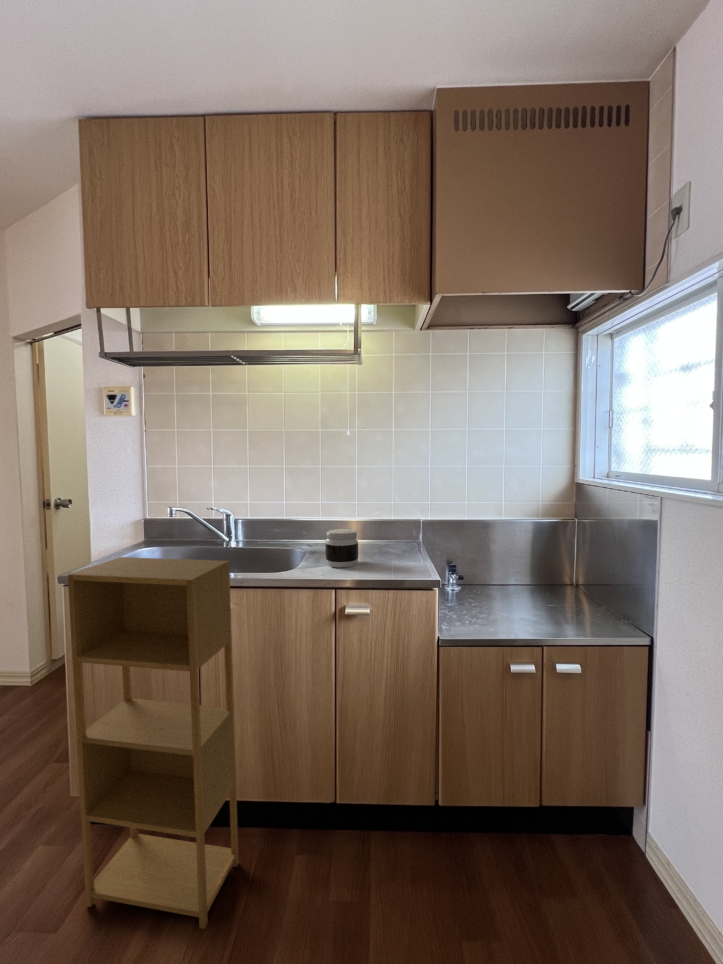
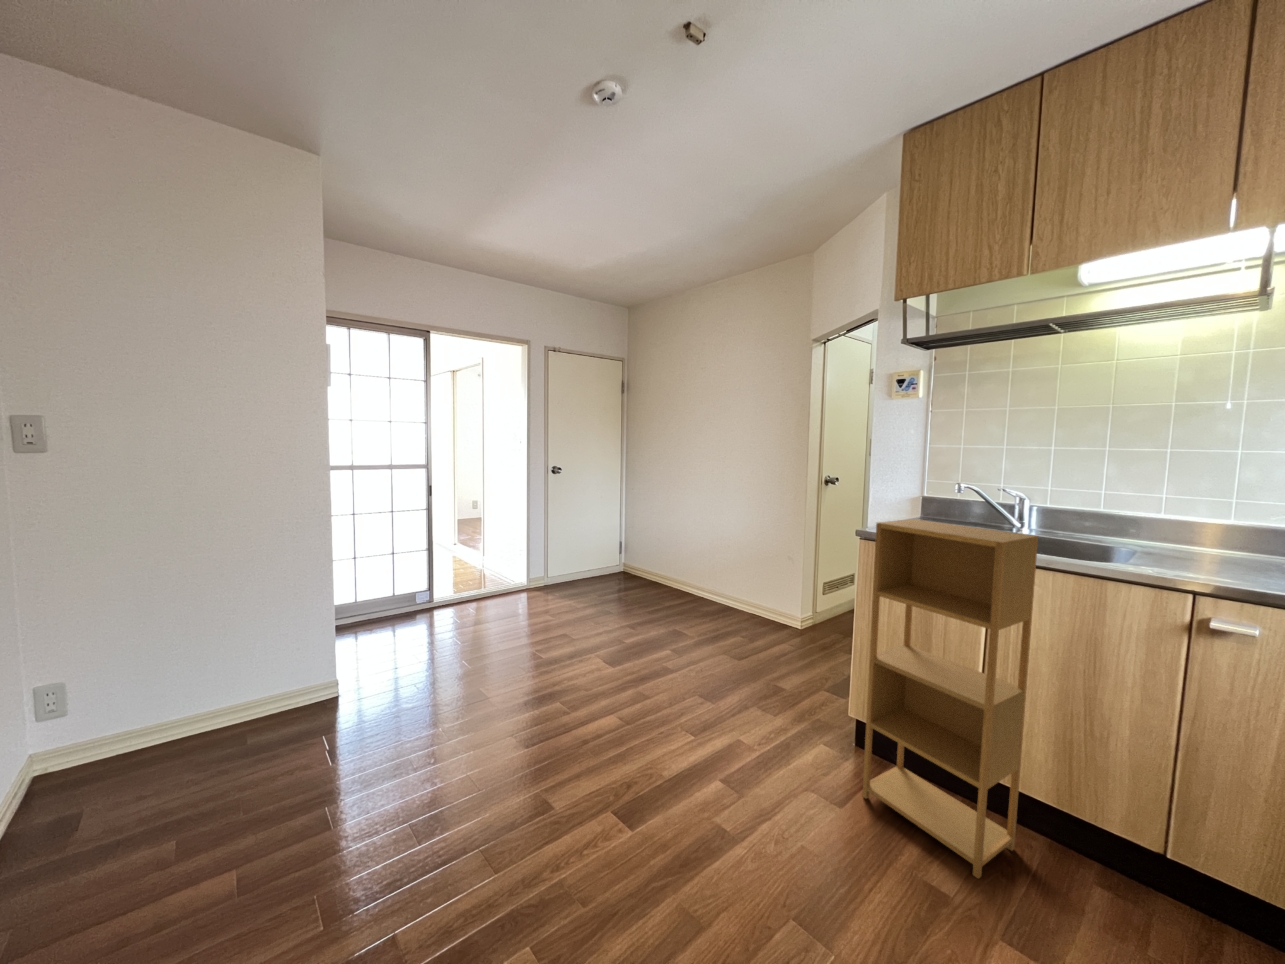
jar: present [325,529,358,568] -> none [1180,526,1246,576]

